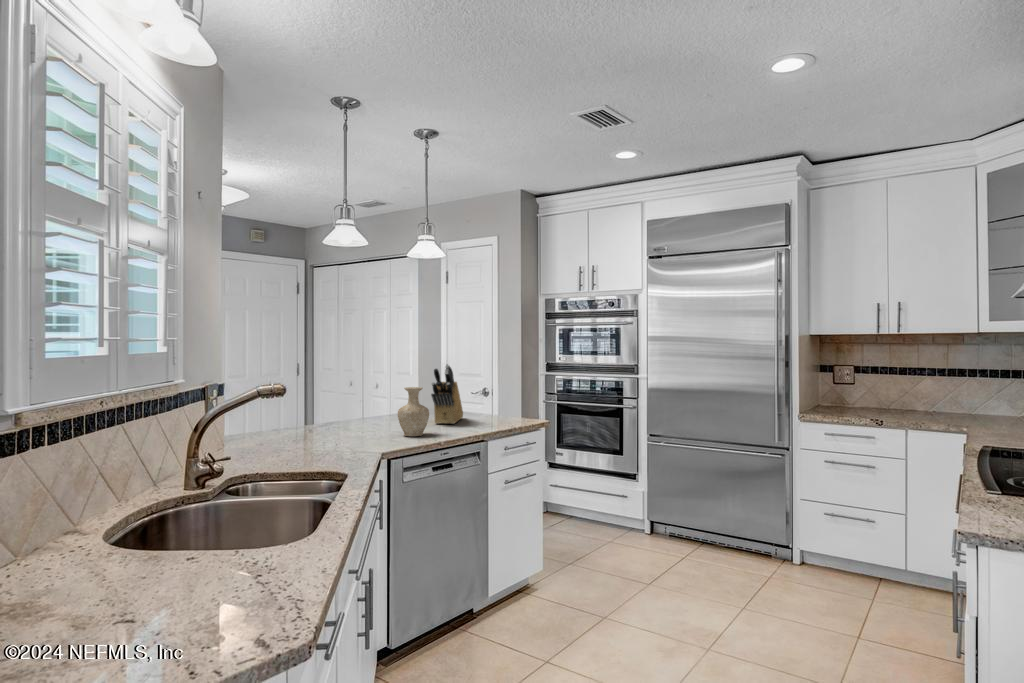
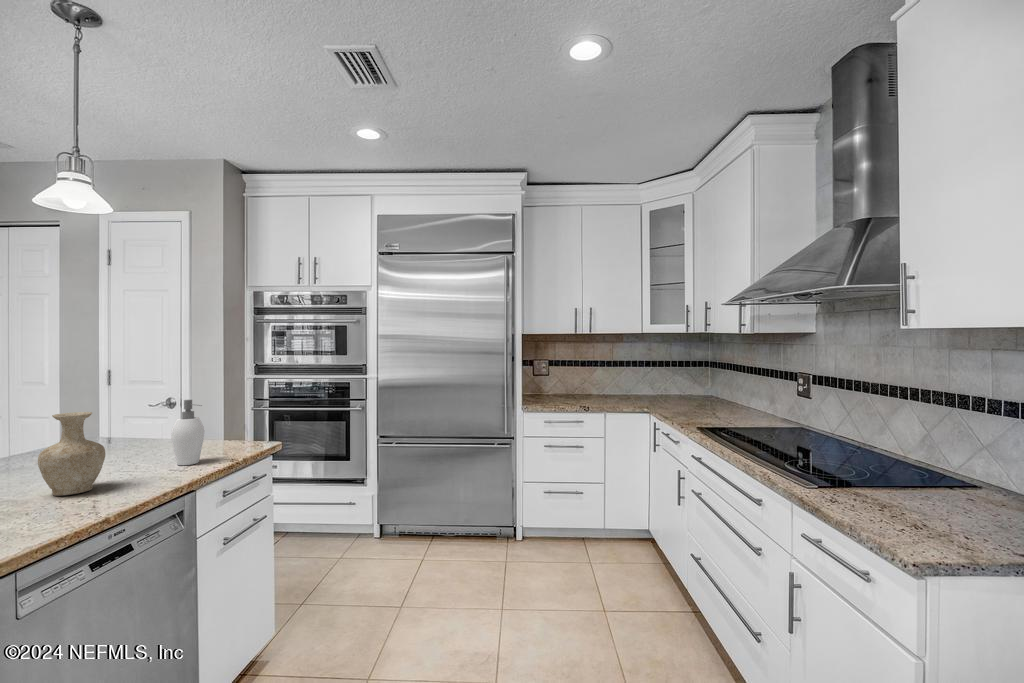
knife block: present [431,365,463,424] -> none [103,374,154,462]
soap dispenser: none [467,384,487,430] -> present [171,400,204,465]

